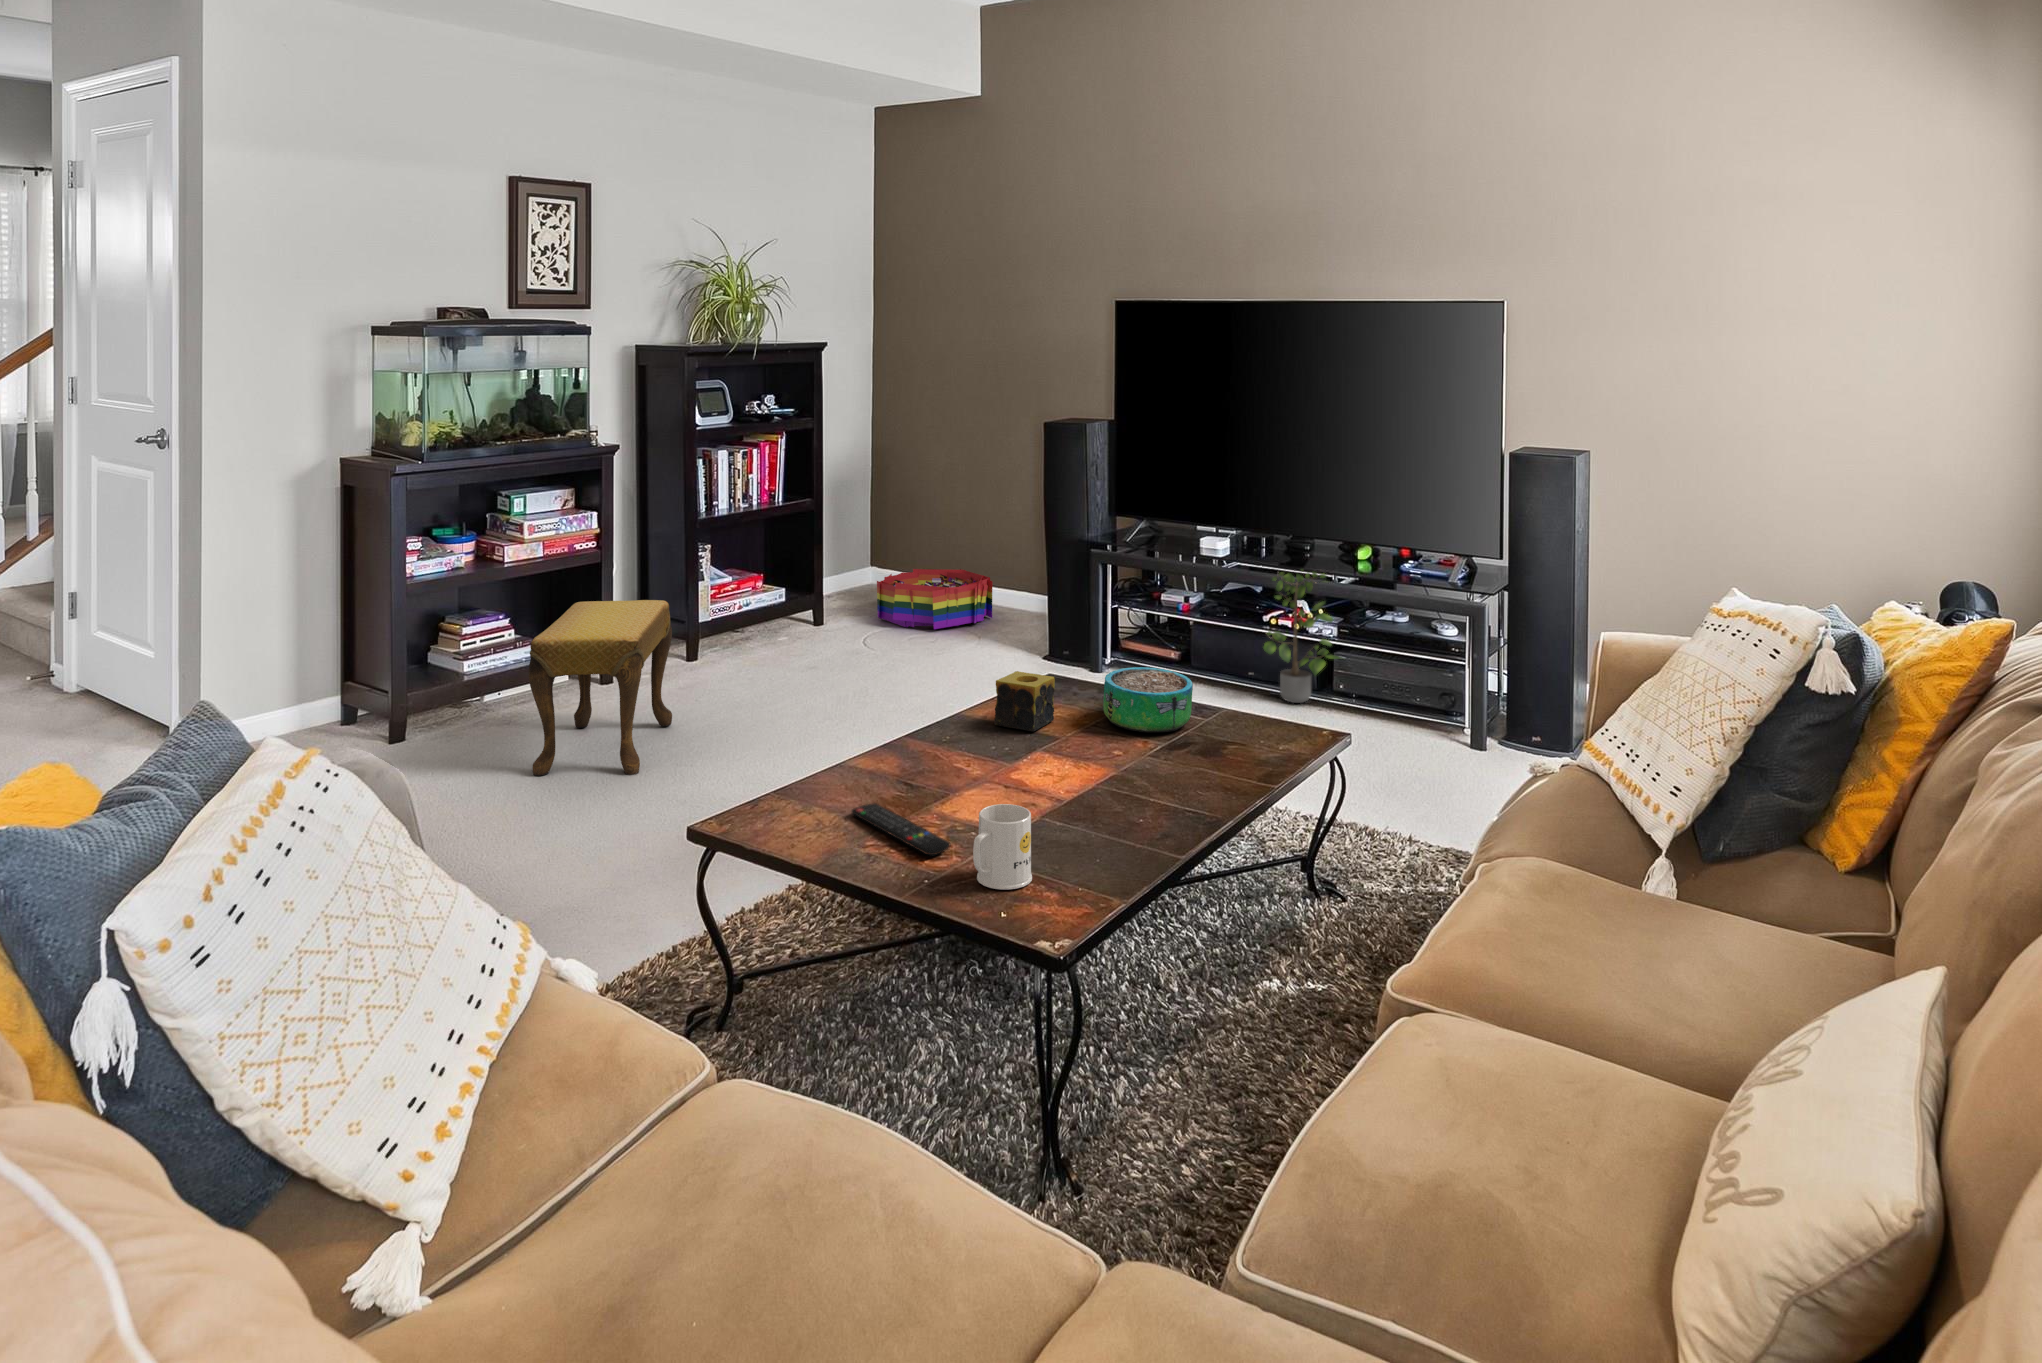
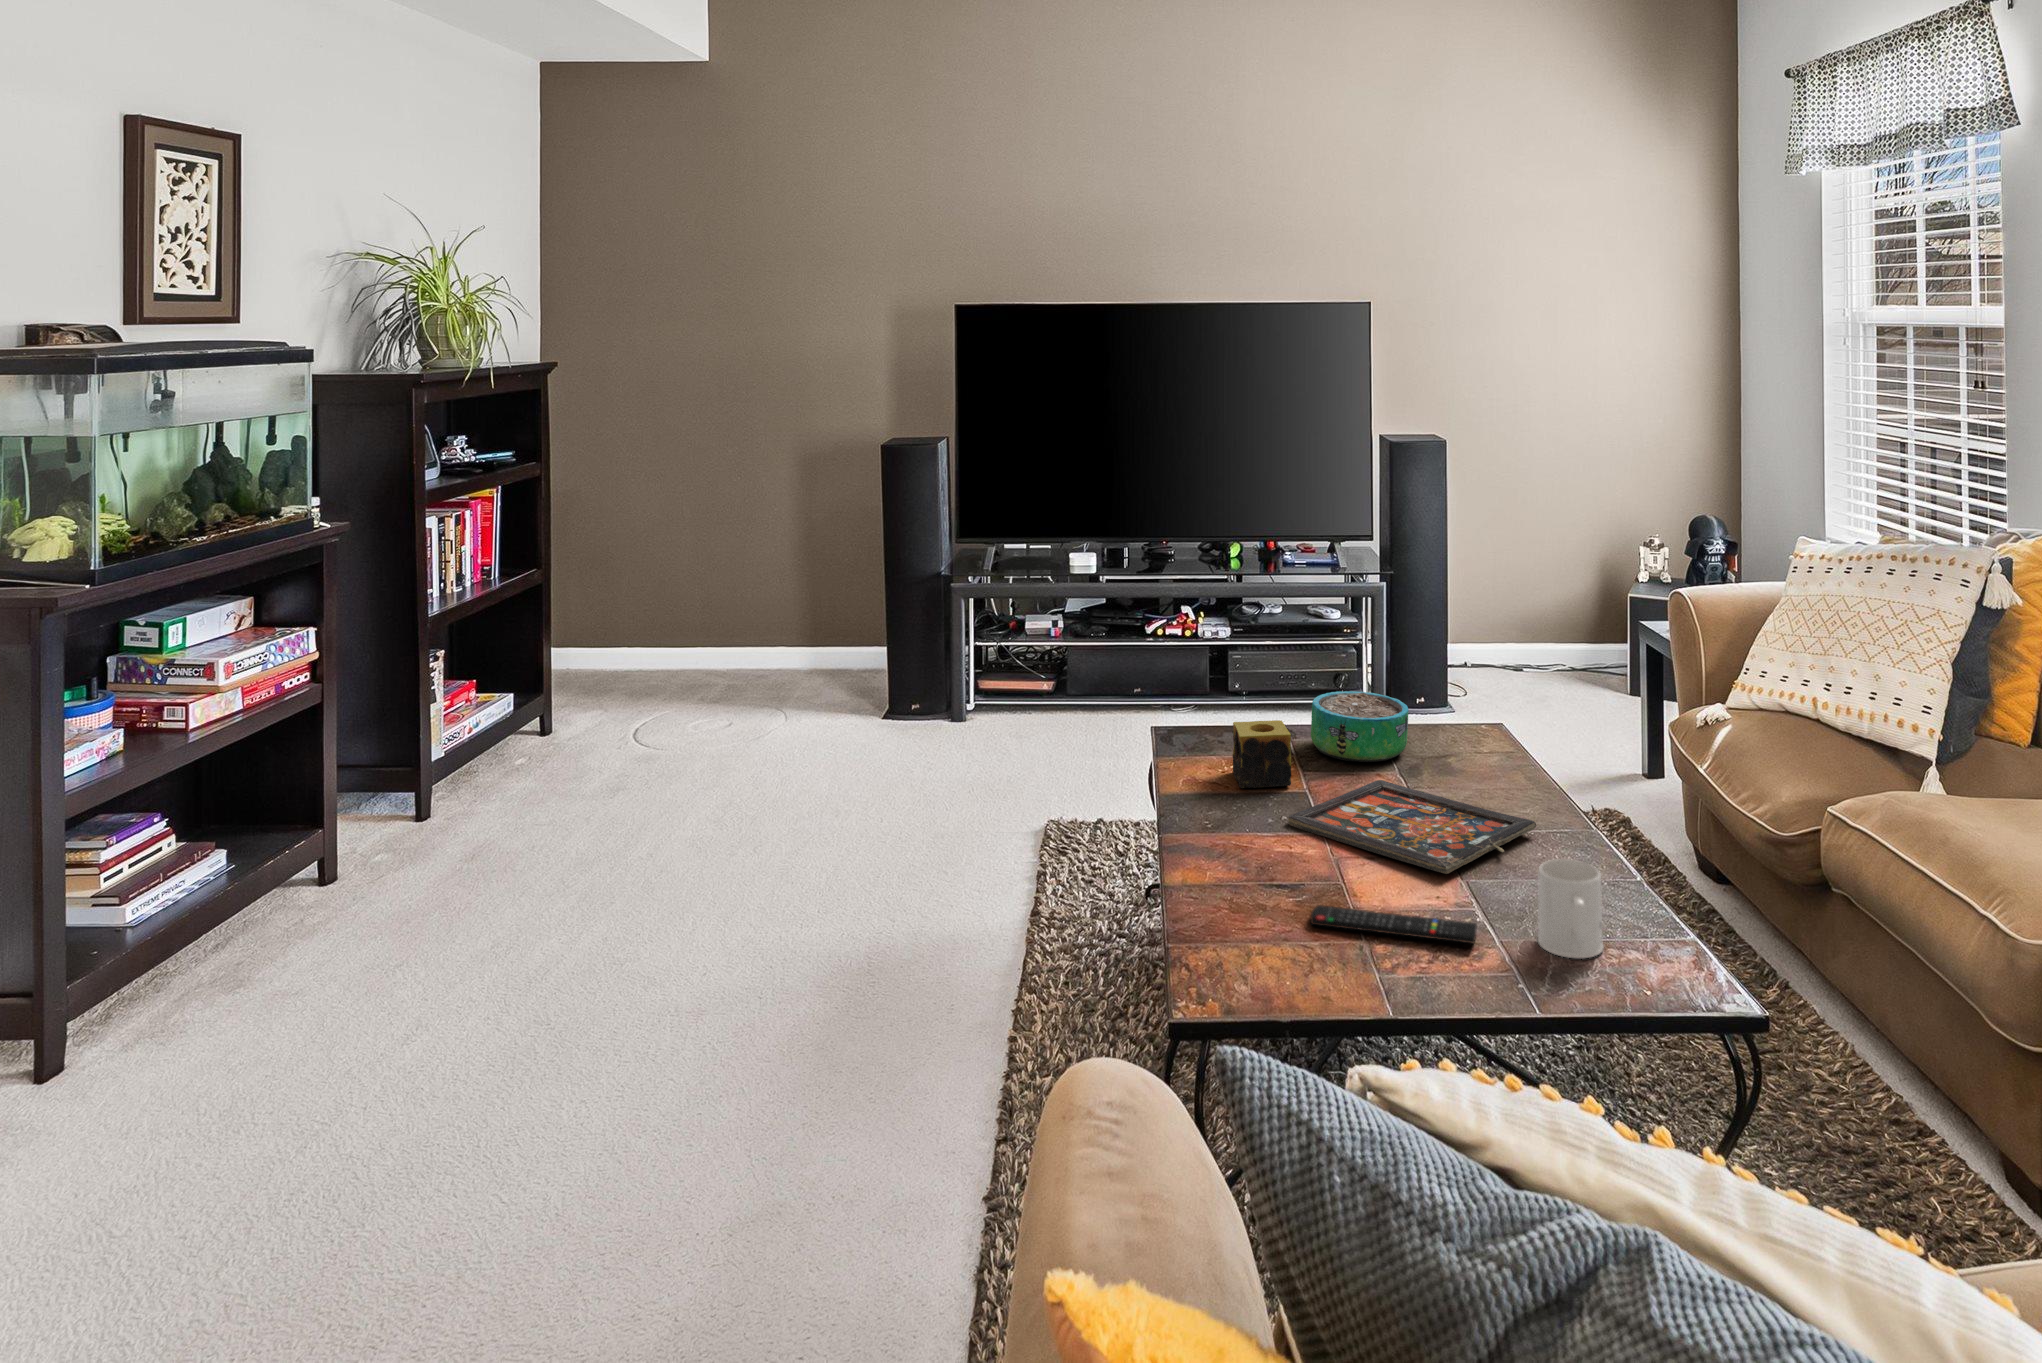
storage bin: present [877,569,992,629] -> none [613,633,762,715]
potted plant: present [1264,572,1340,703] -> none [1171,570,1255,714]
footstool: present [529,600,672,776] -> none [382,730,590,1026]
board game: none [978,742,1152,811] -> present [1288,780,1536,874]

